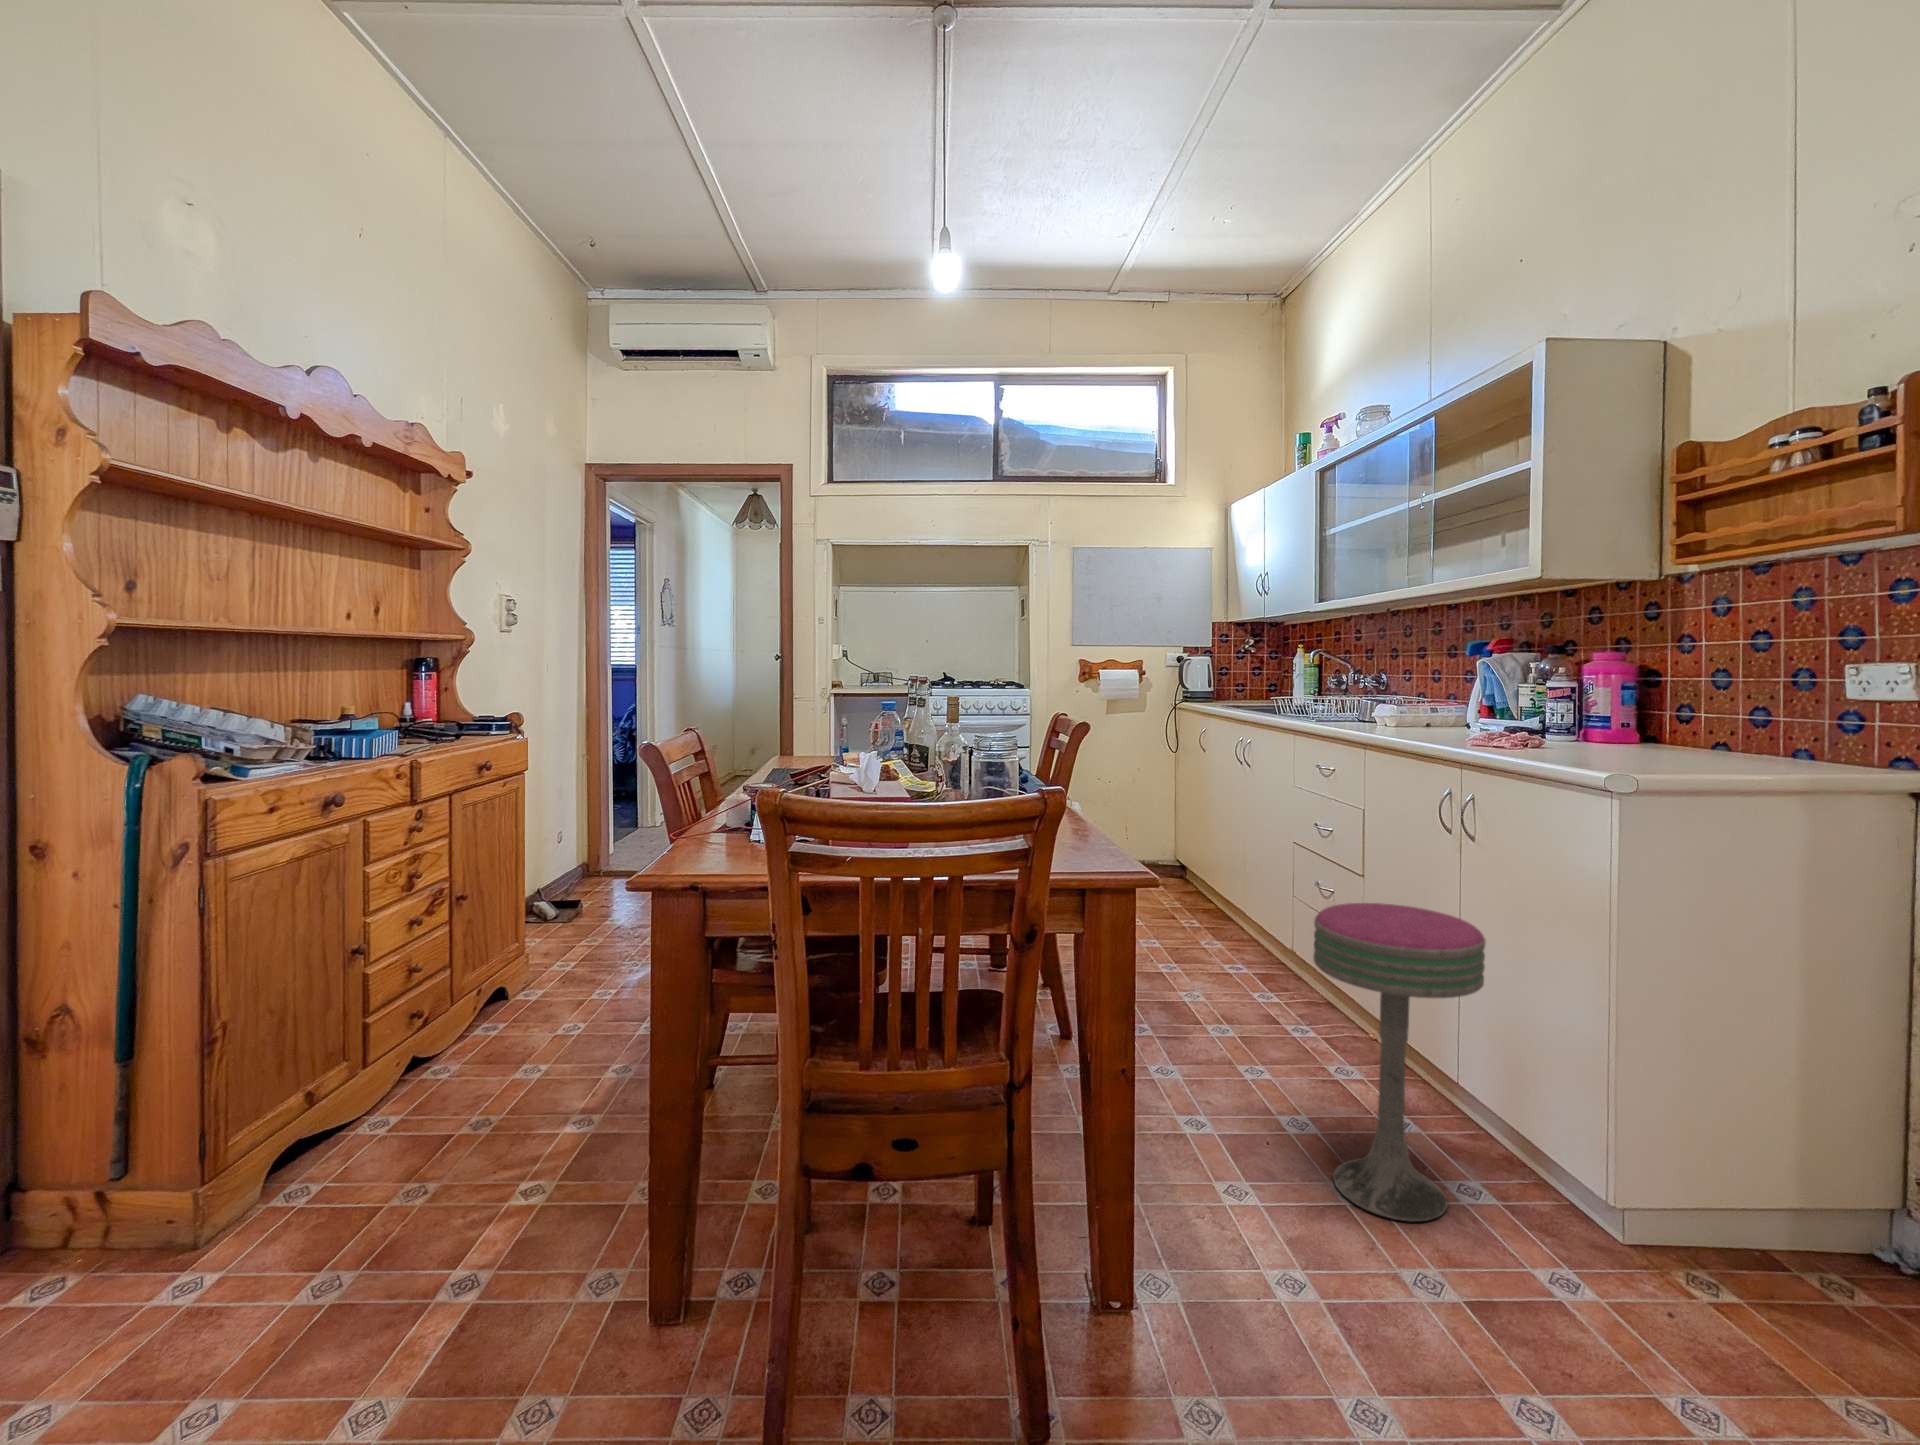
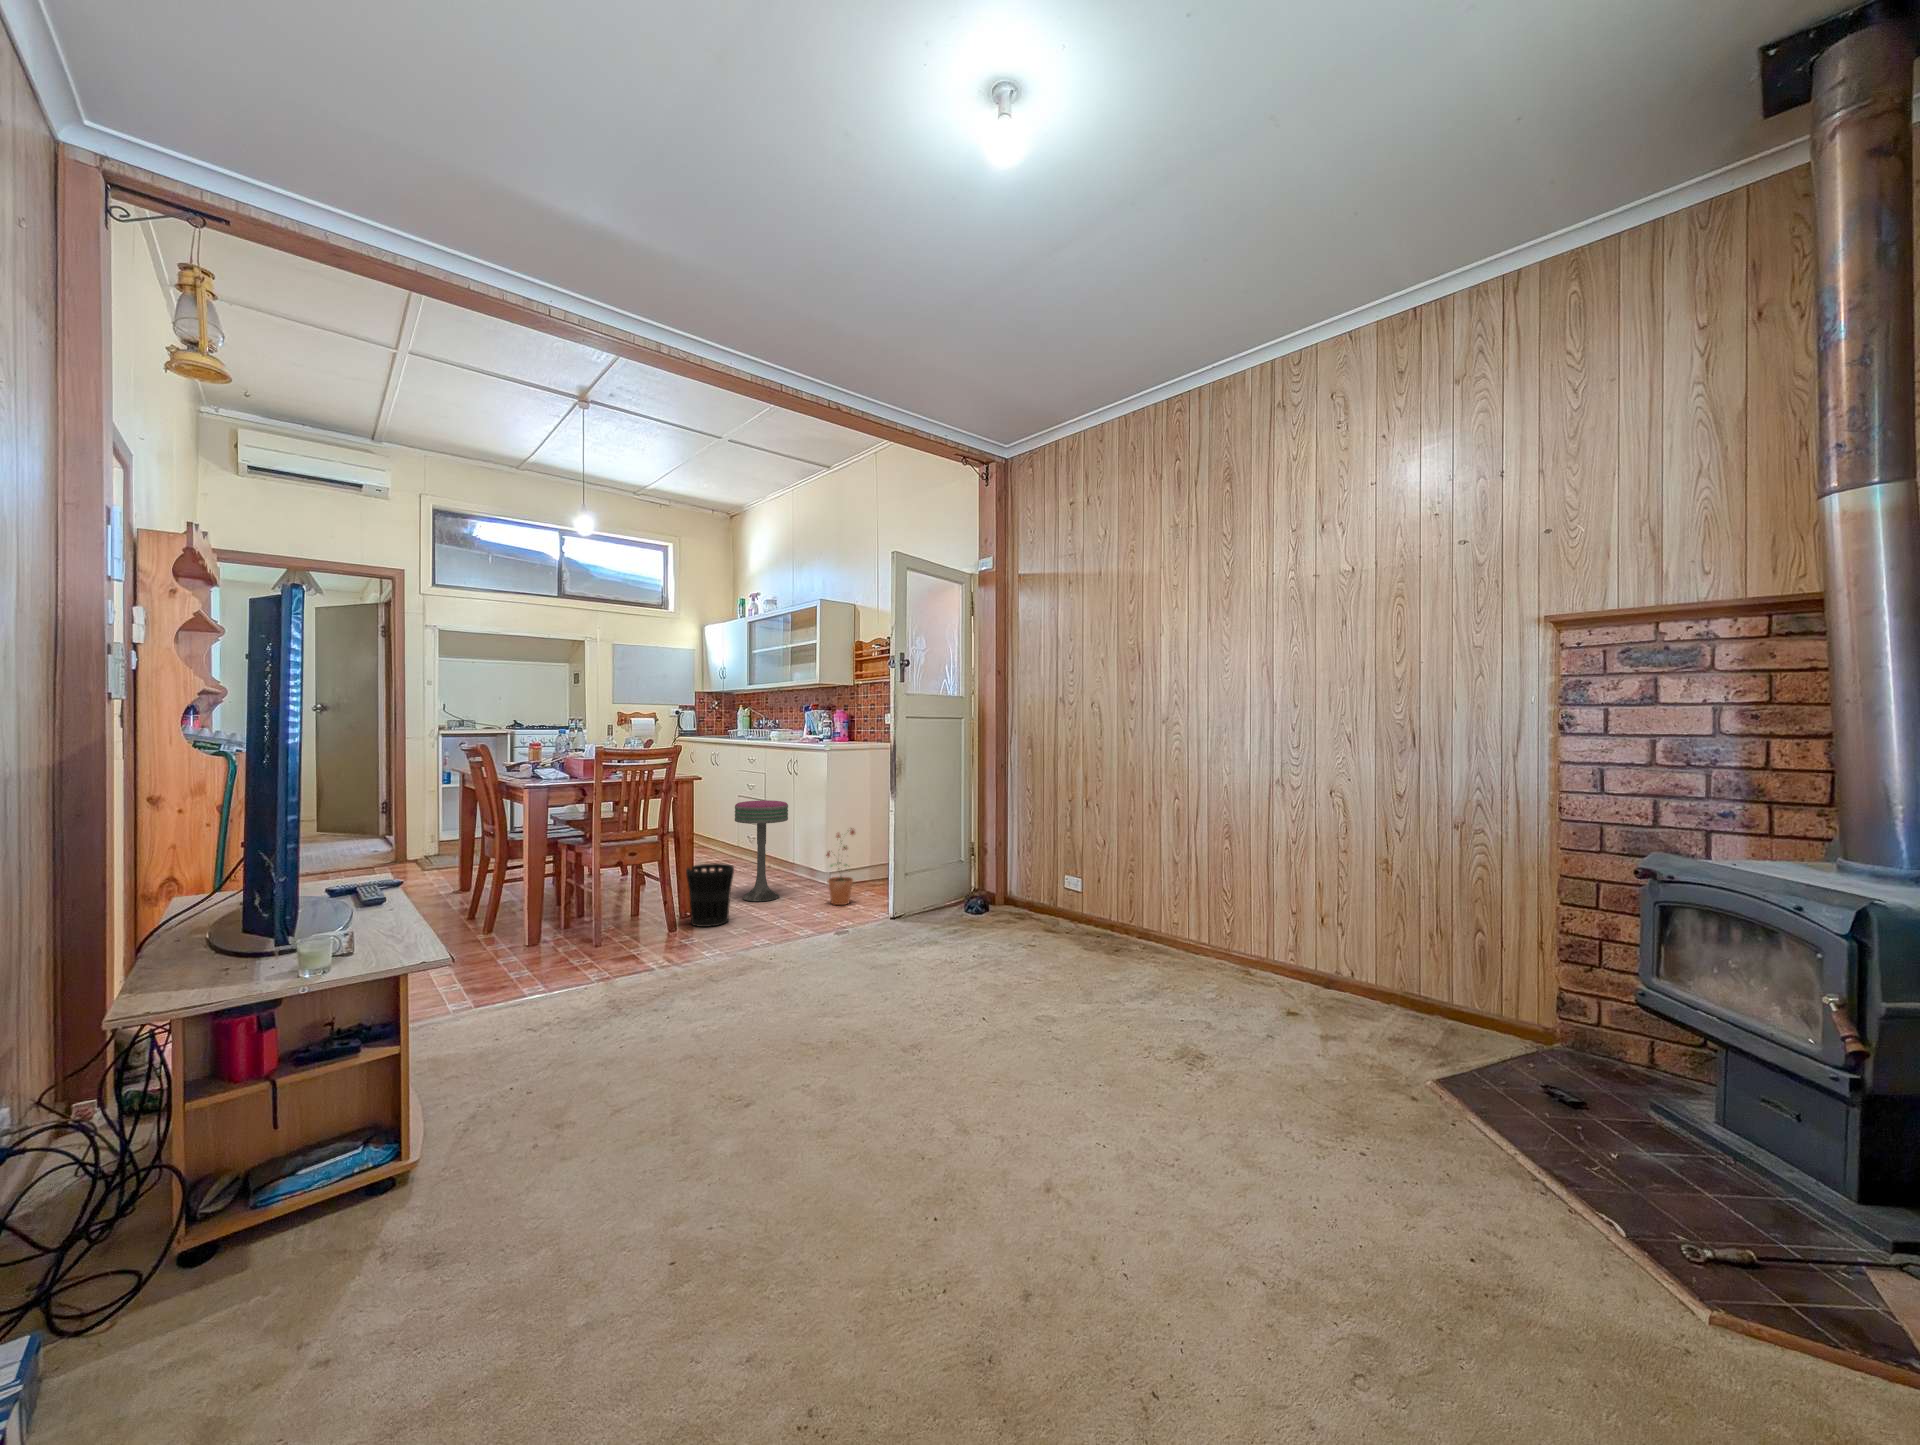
potted plant: none [1646,1070,1793,1356] -> present [826,828,855,905]
wastebasket: none [1171,1121,1328,1375] -> present [686,863,734,927]

